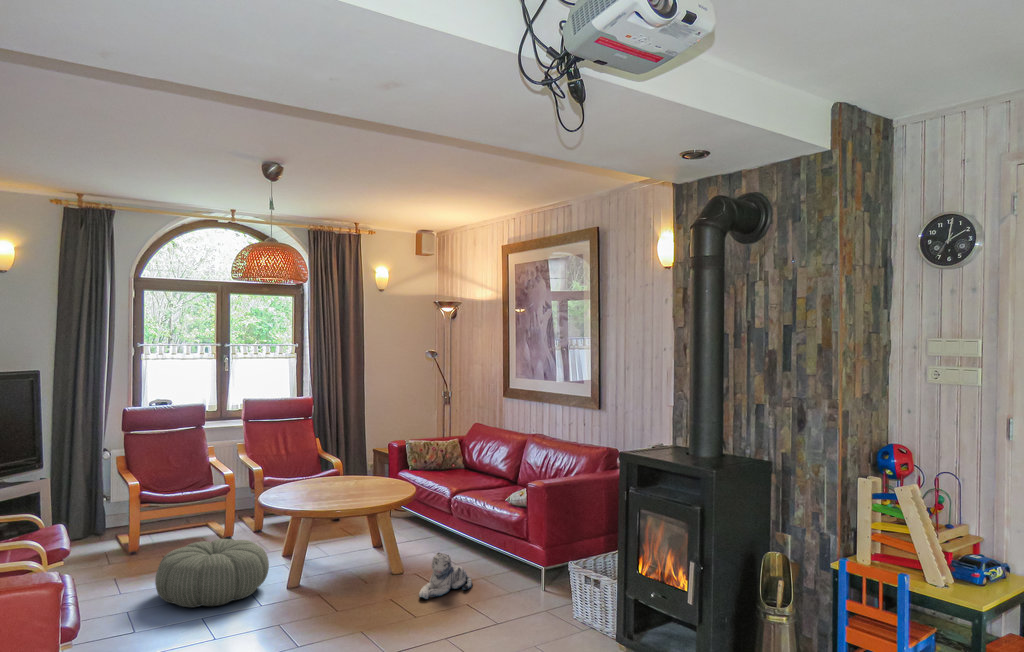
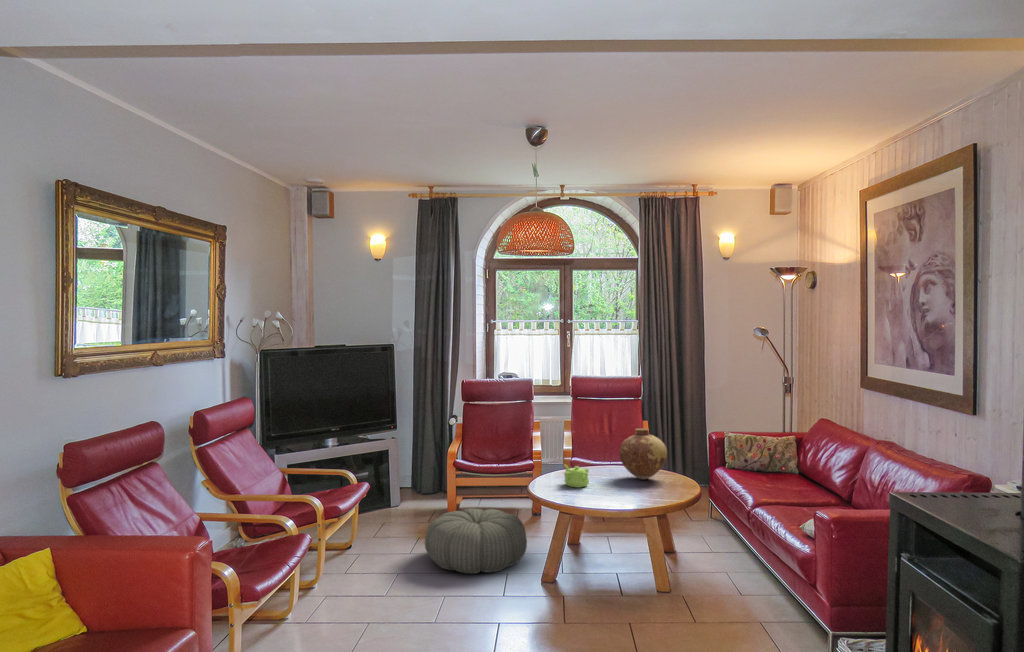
vase: none [344,442,386,487] -> present [619,429,667,479]
teapot: none [301,482,330,502] -> present [564,465,589,487]
plush toy: present [419,552,472,599] -> none [655,570,737,626]

